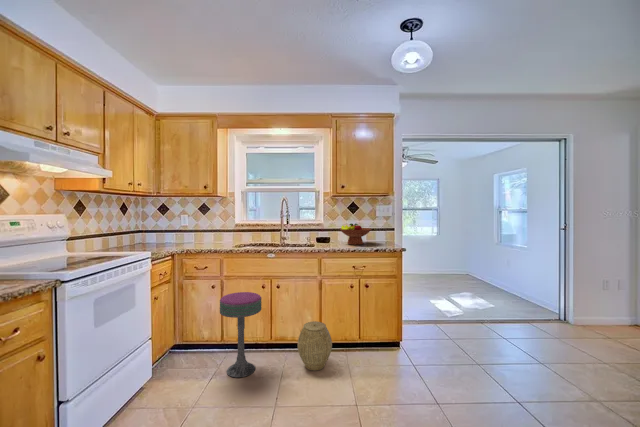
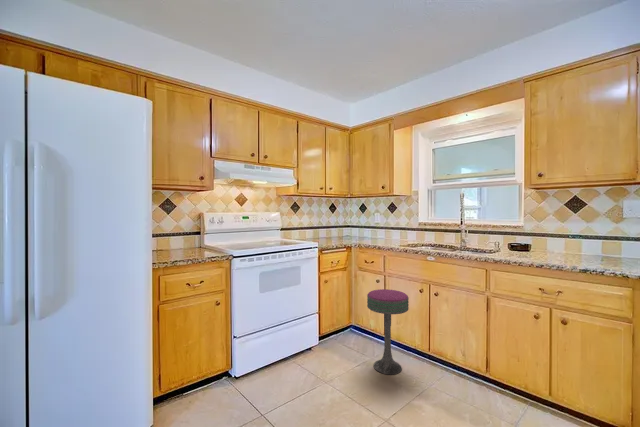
fruit bowl: present [340,223,371,245] -> none [535,226,597,259]
woven basket: present [298,321,332,370] -> none [443,344,490,407]

